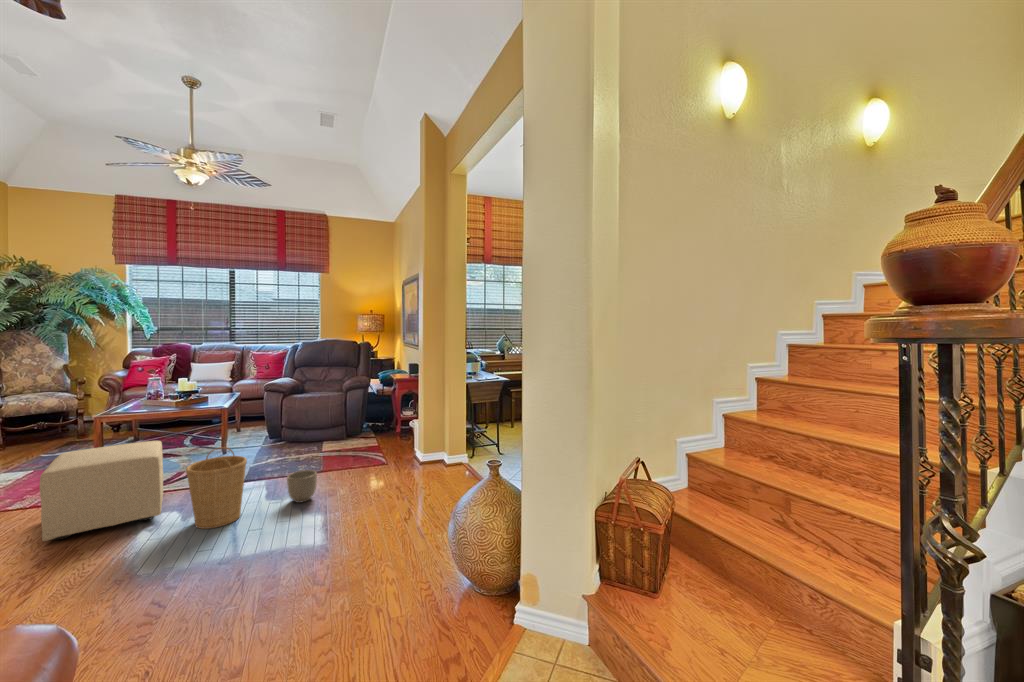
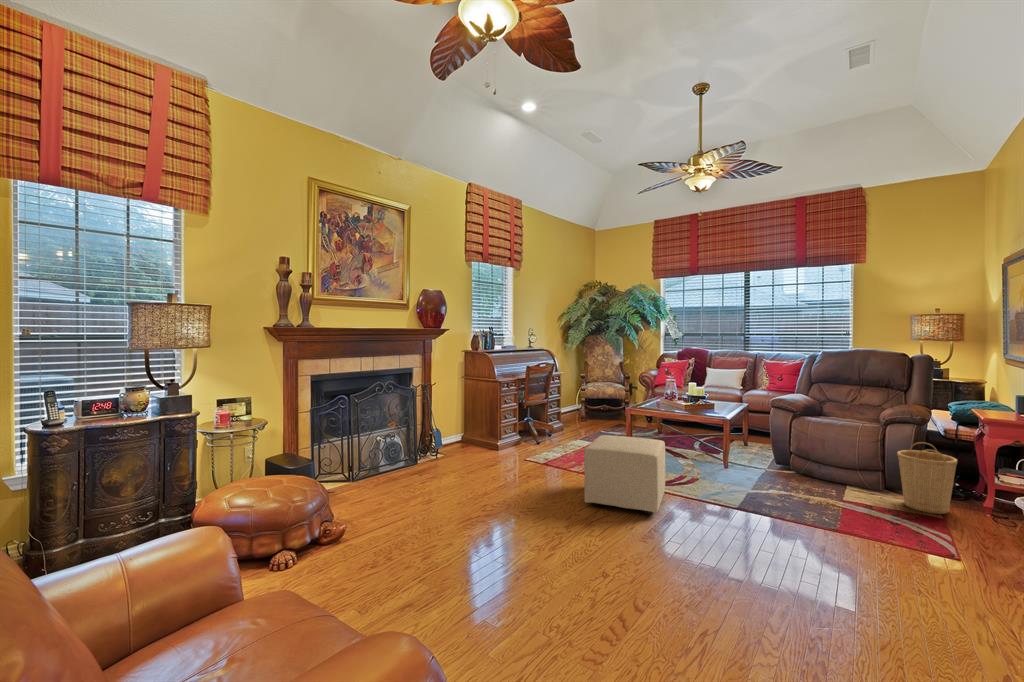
basket: present [186,447,247,529] -> present [897,442,957,514]
planter: present [287,470,317,503] -> none [779,517,821,562]

